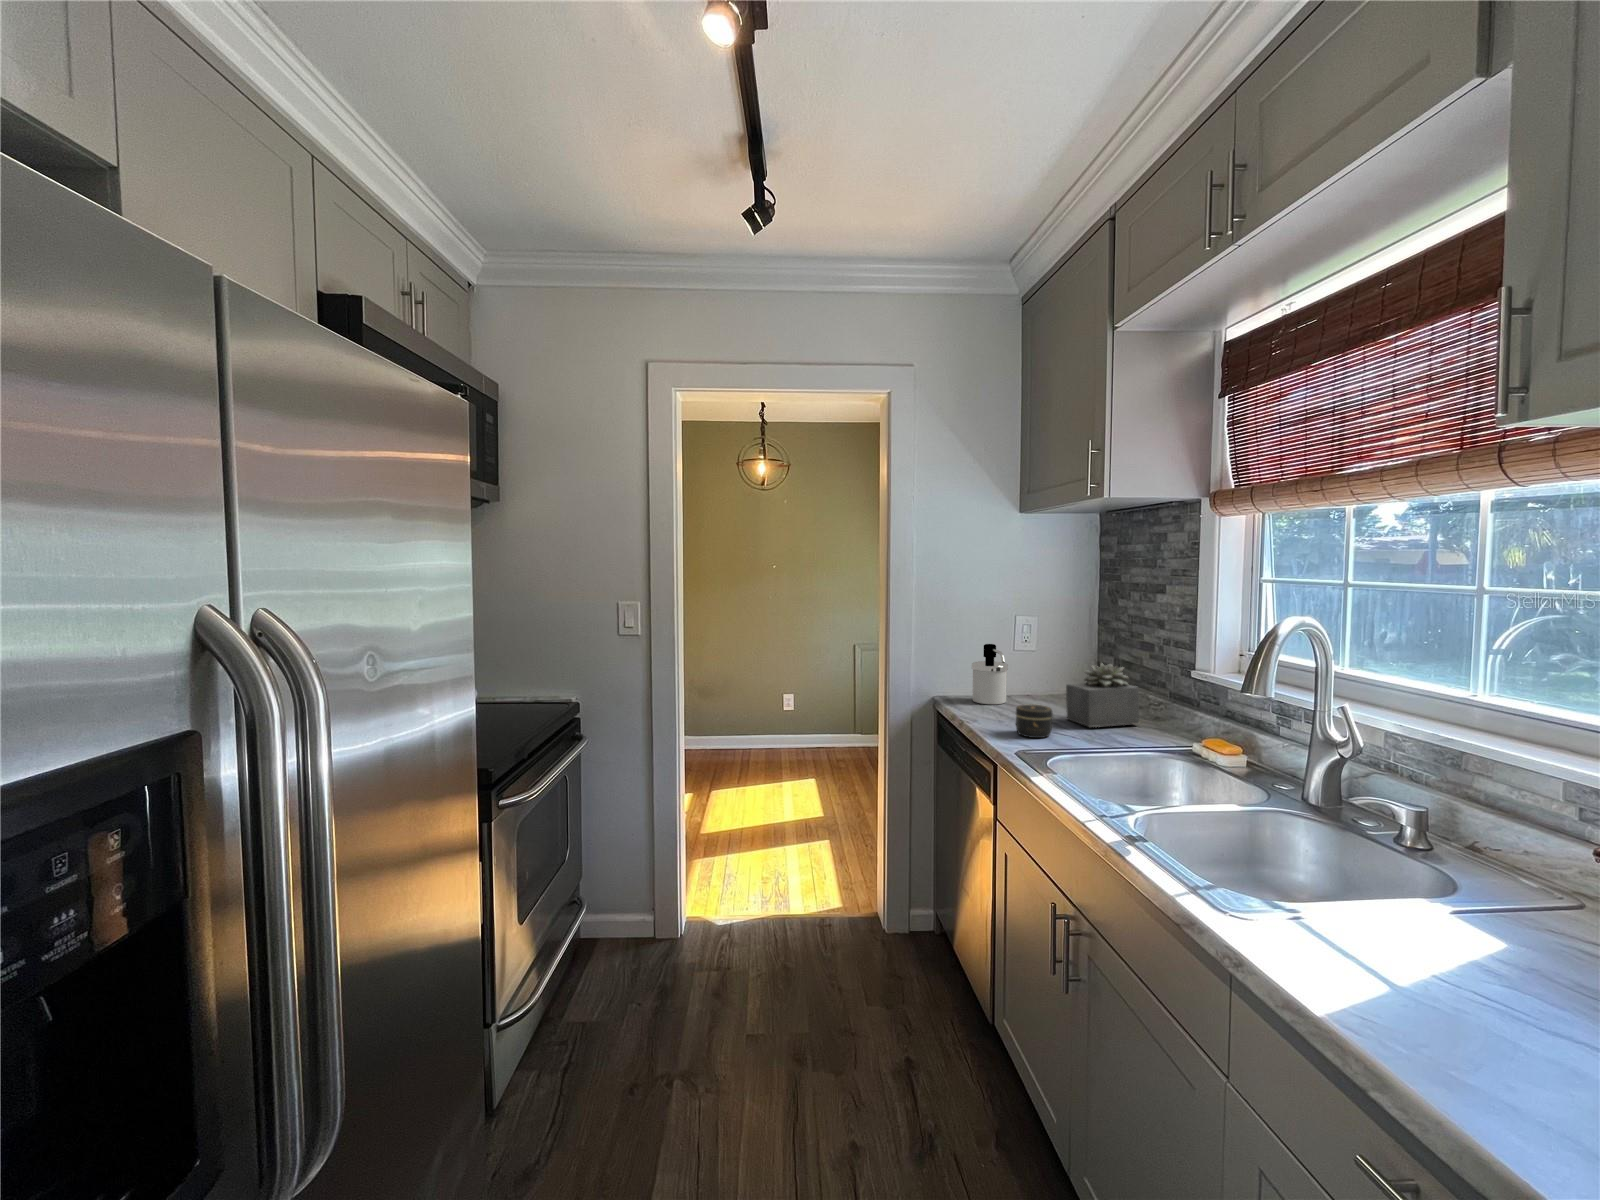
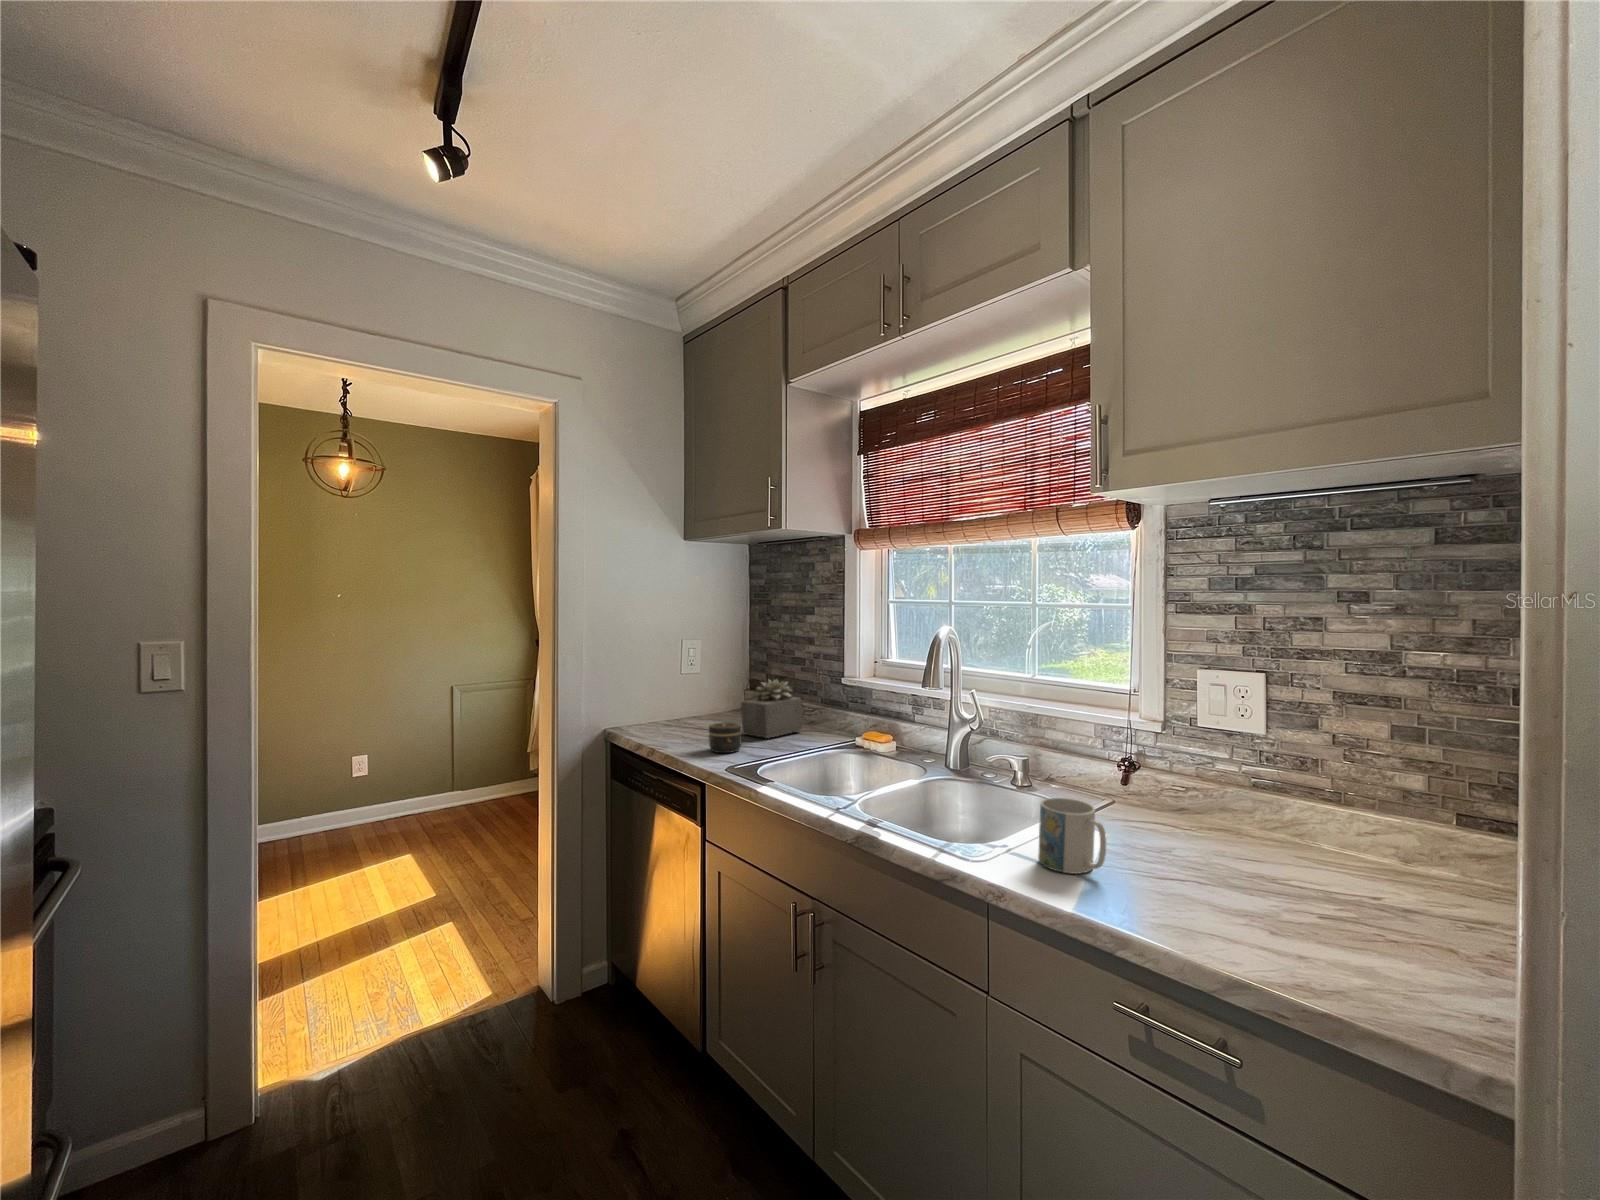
soap dispenser: present [972,644,1008,704] -> none [643,670,681,730]
mug: none [1341,881,1454,1011] -> present [1038,798,1106,874]

